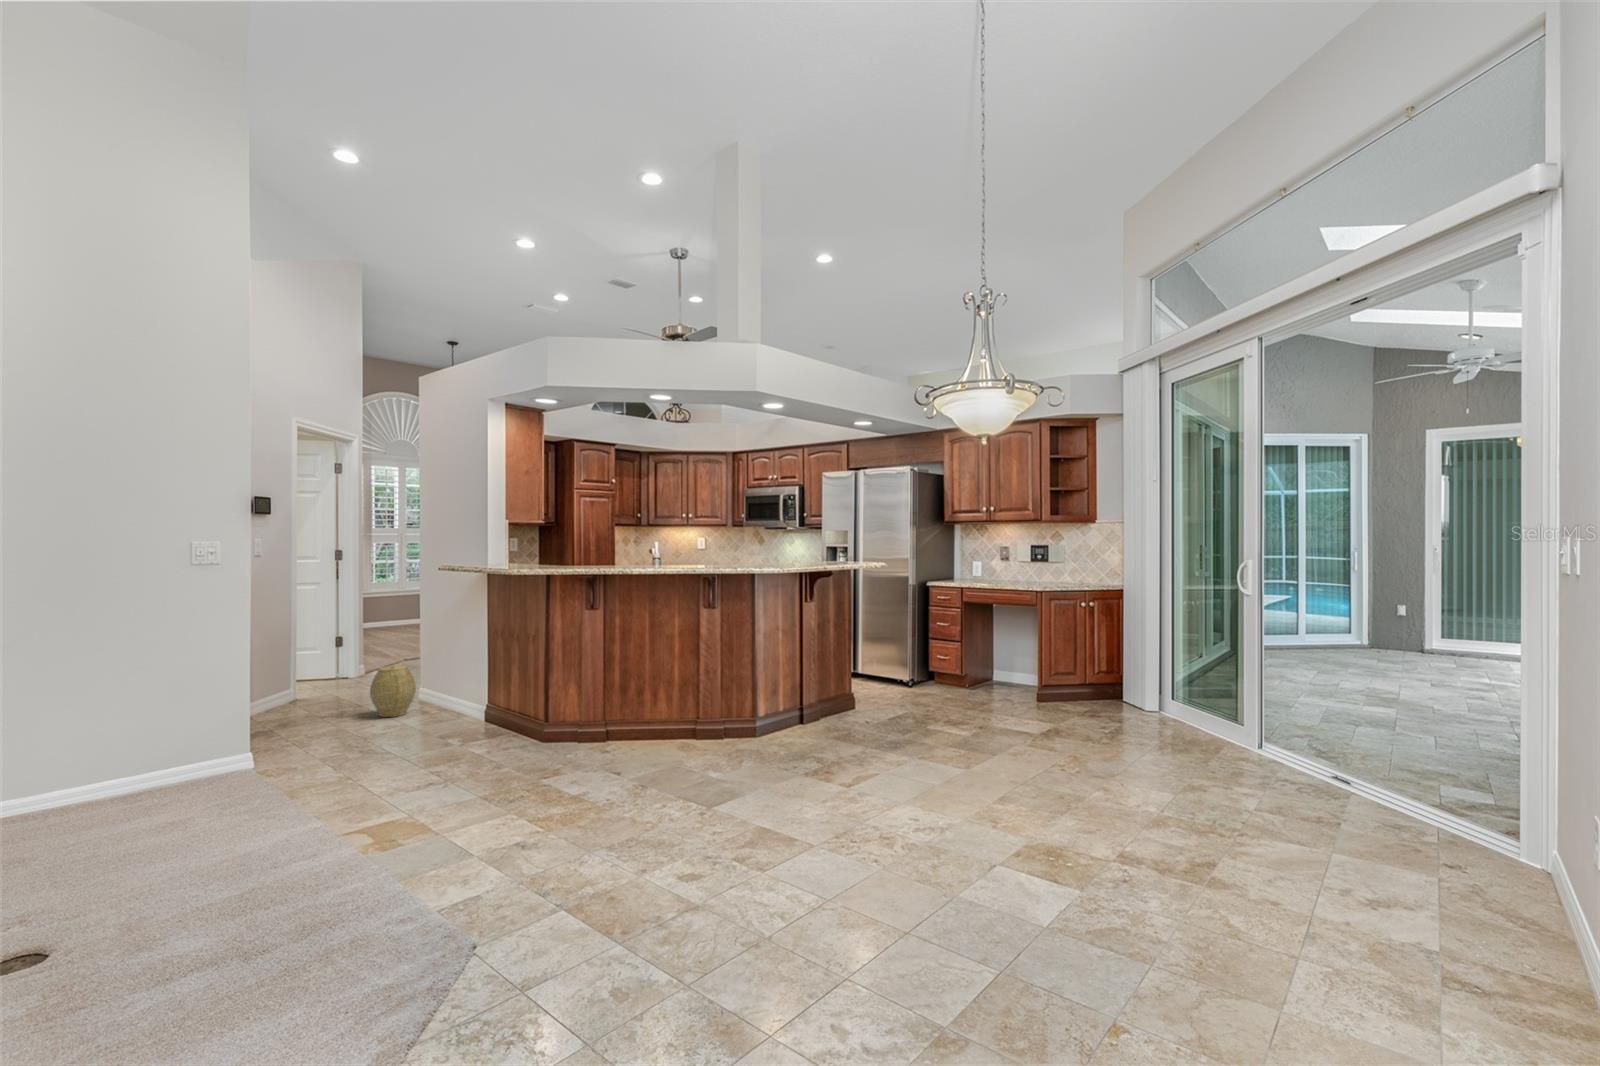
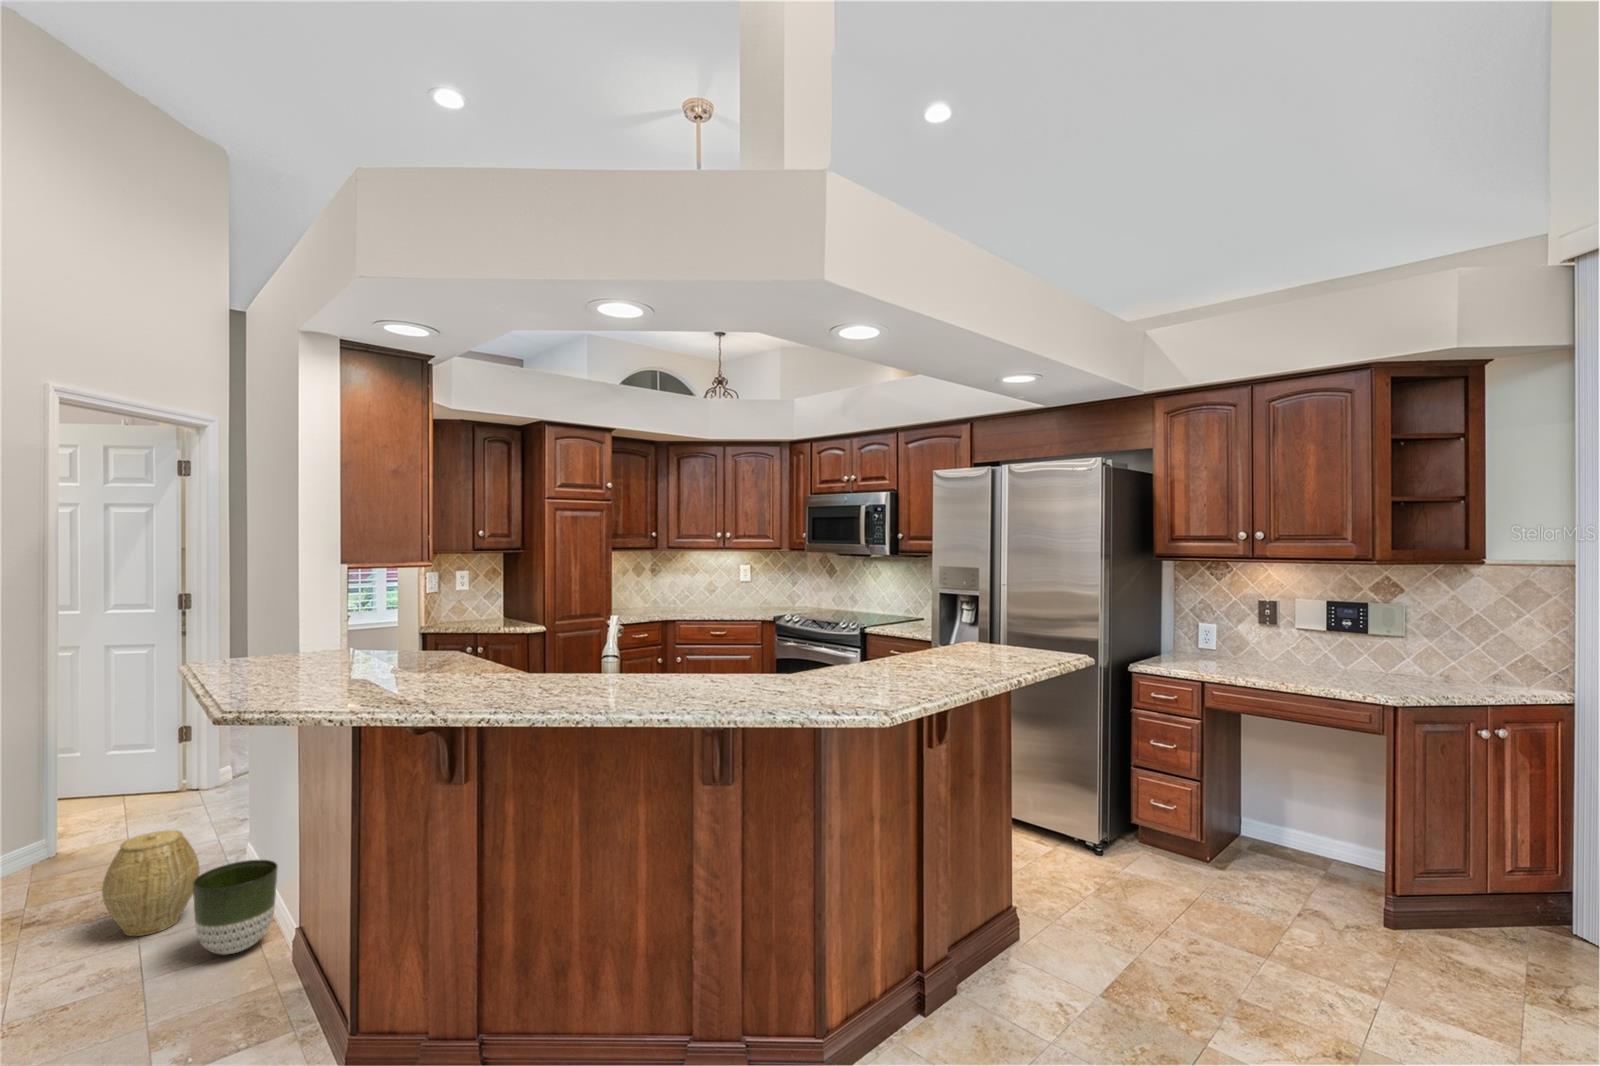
planter: none [430,676,469,720] -> present [193,860,278,955]

